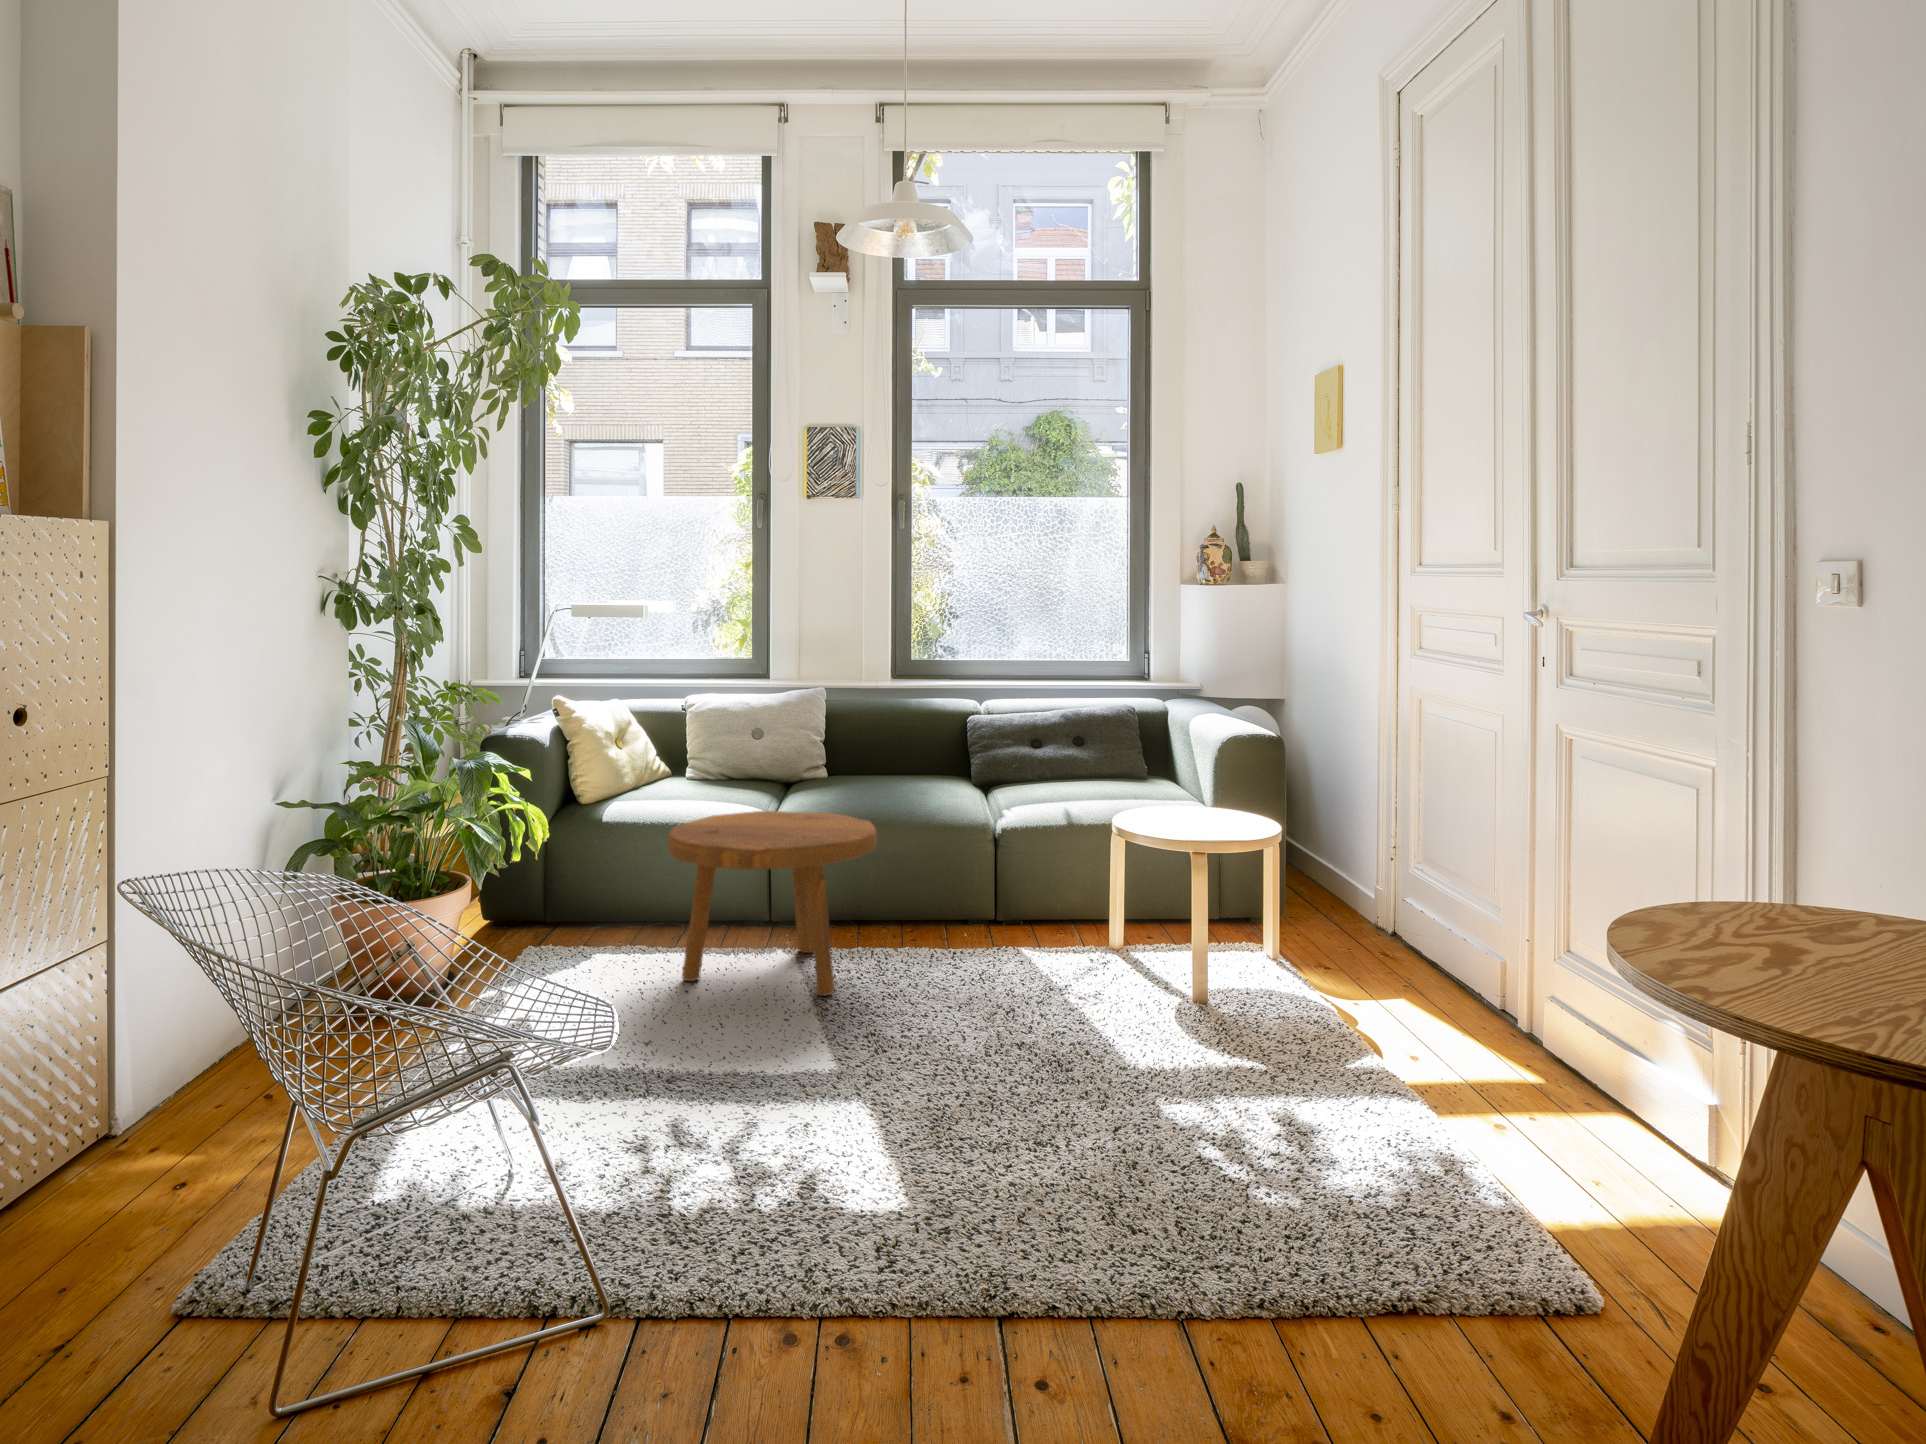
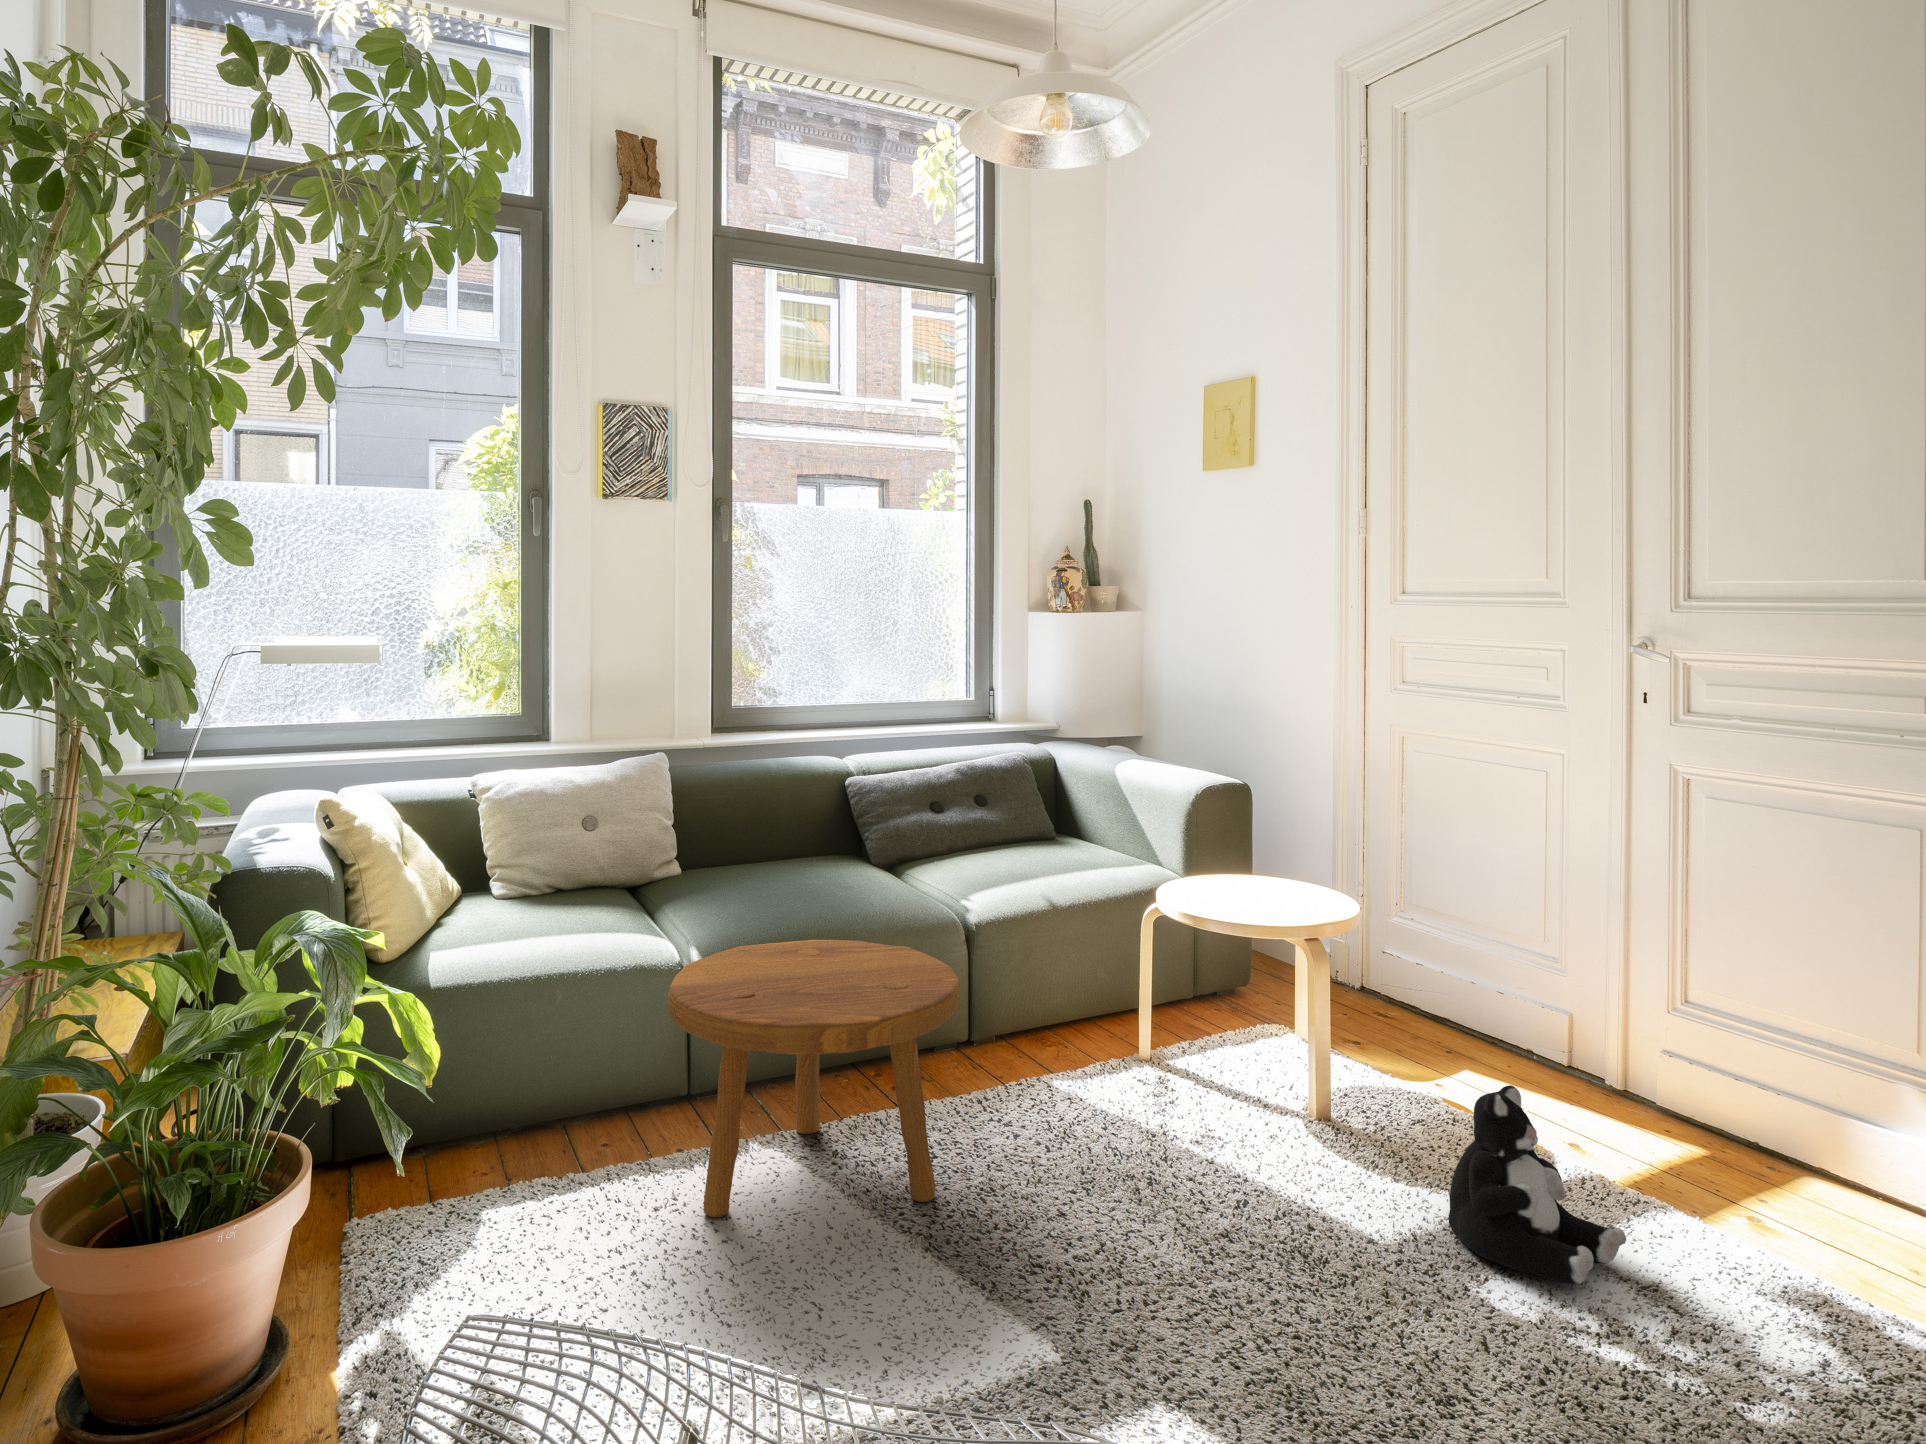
plush toy: none [1162,958,1293,1119] -> present [1448,1085,1626,1284]

